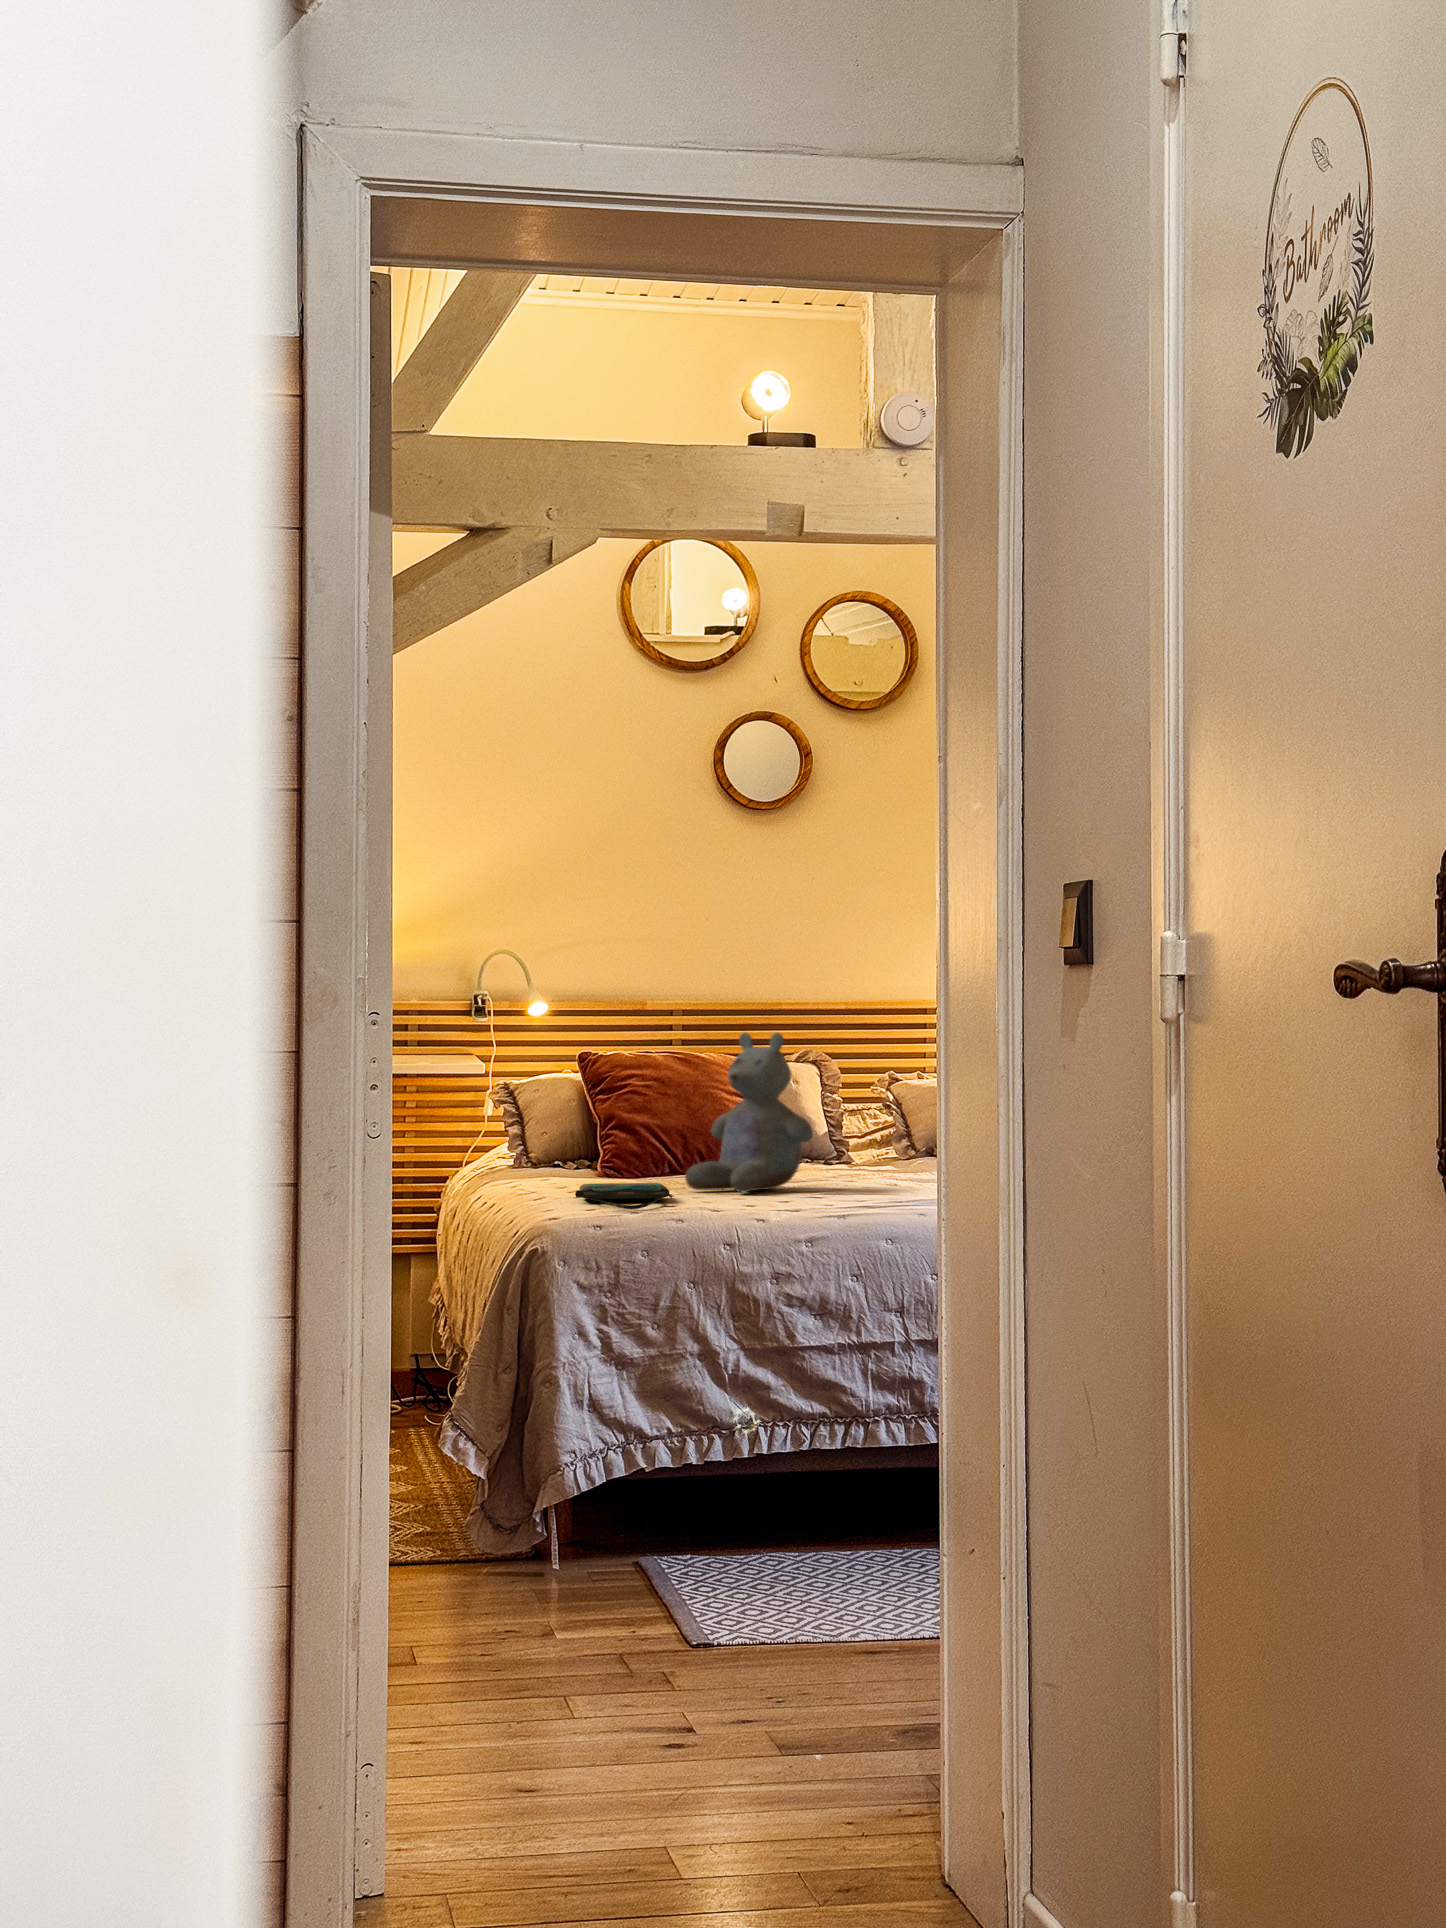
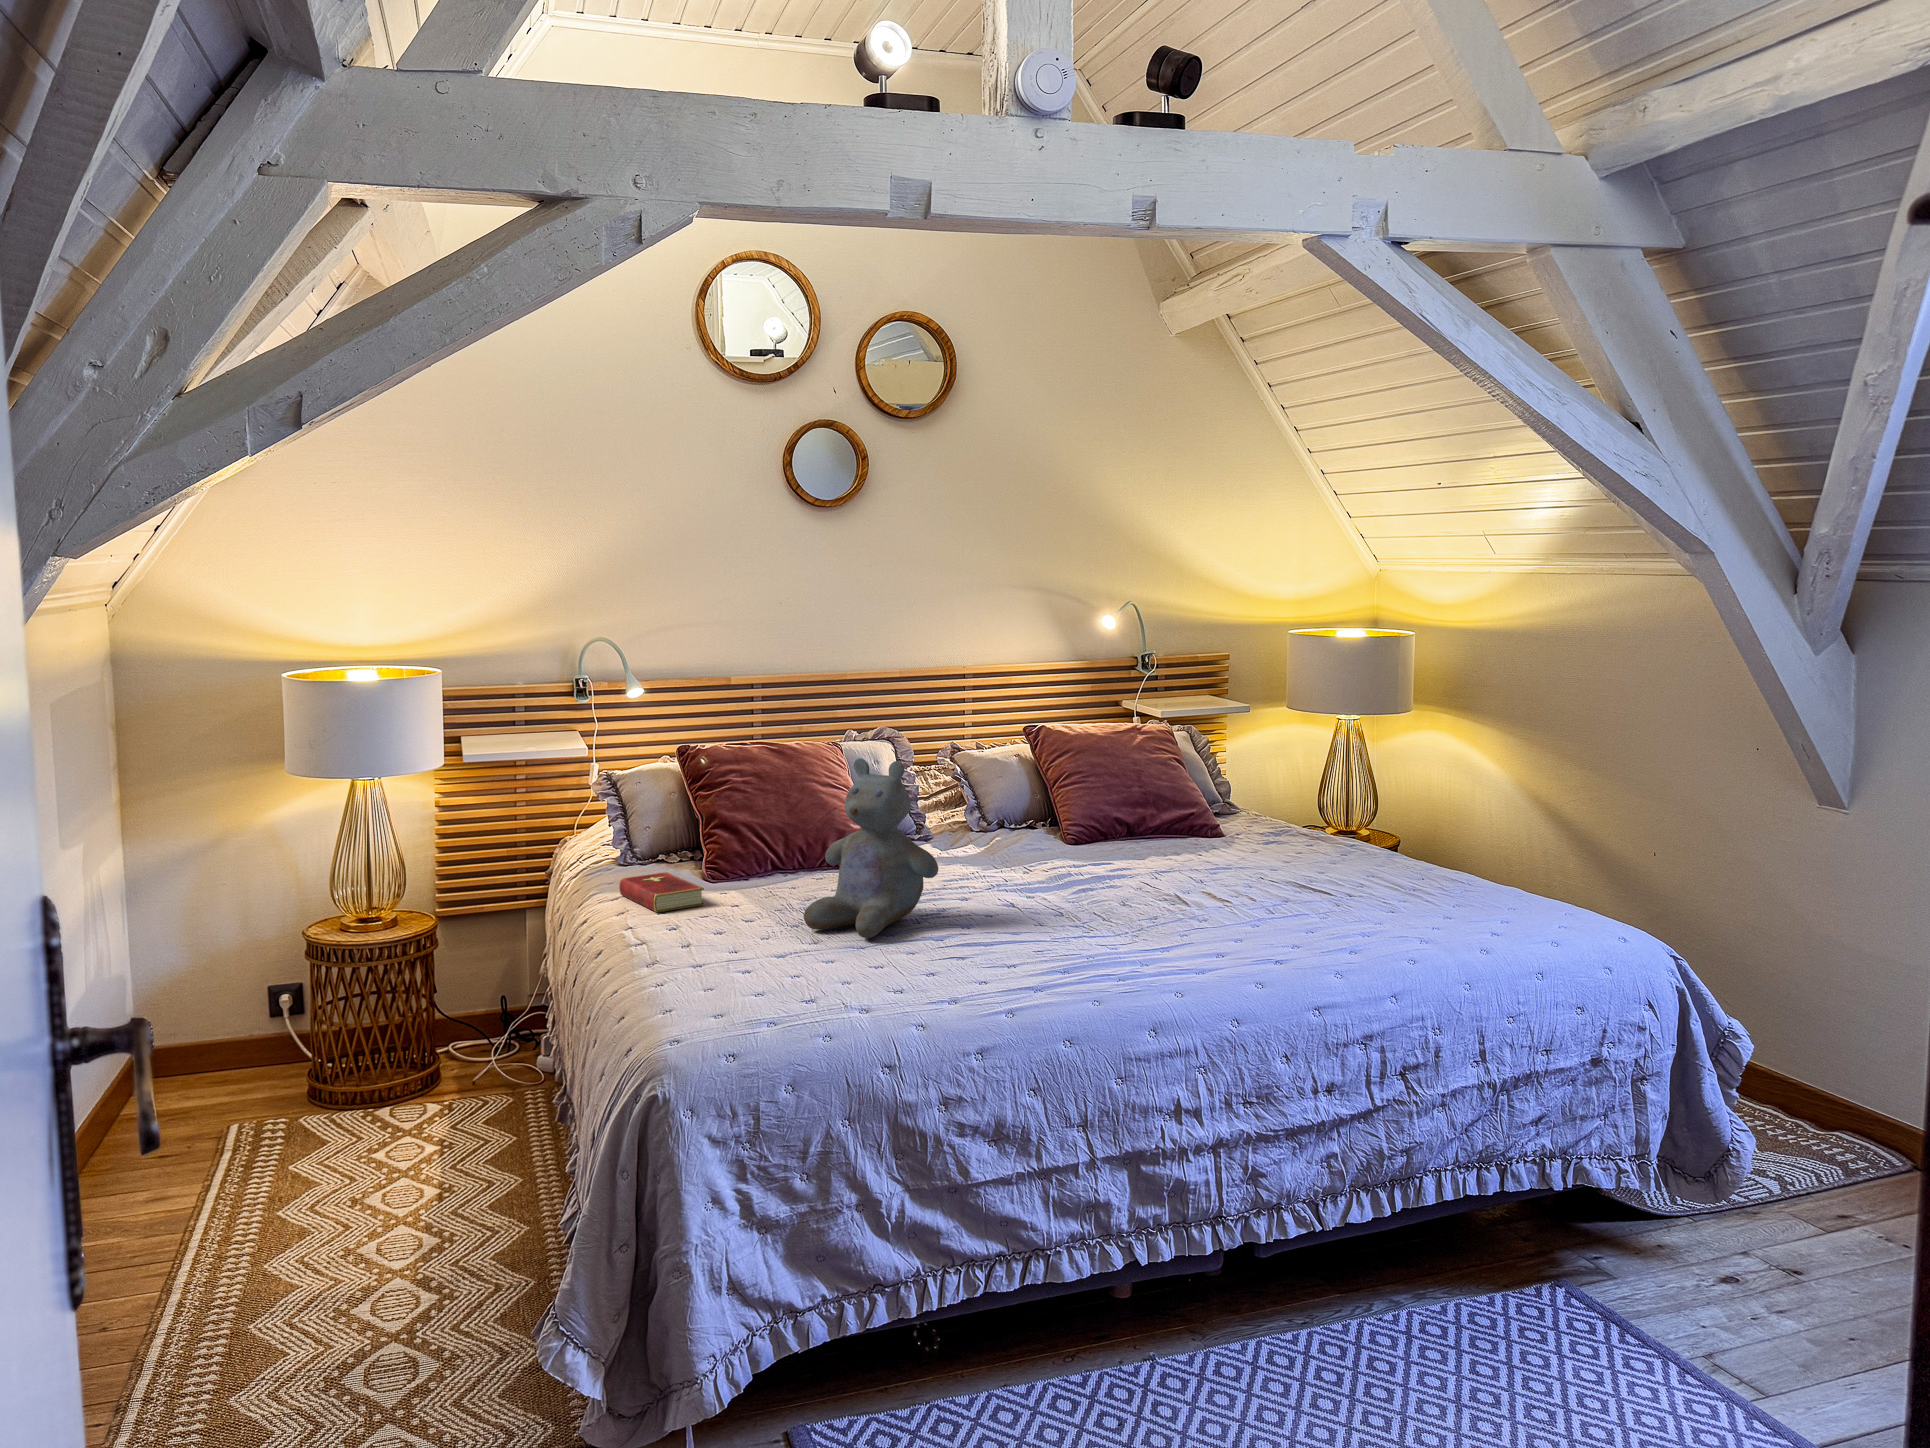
hardcover book: none [515,1162,596,1185] -> present [619,872,704,912]
tote bag: present [575,1183,673,1209] -> none [694,941,805,1012]

